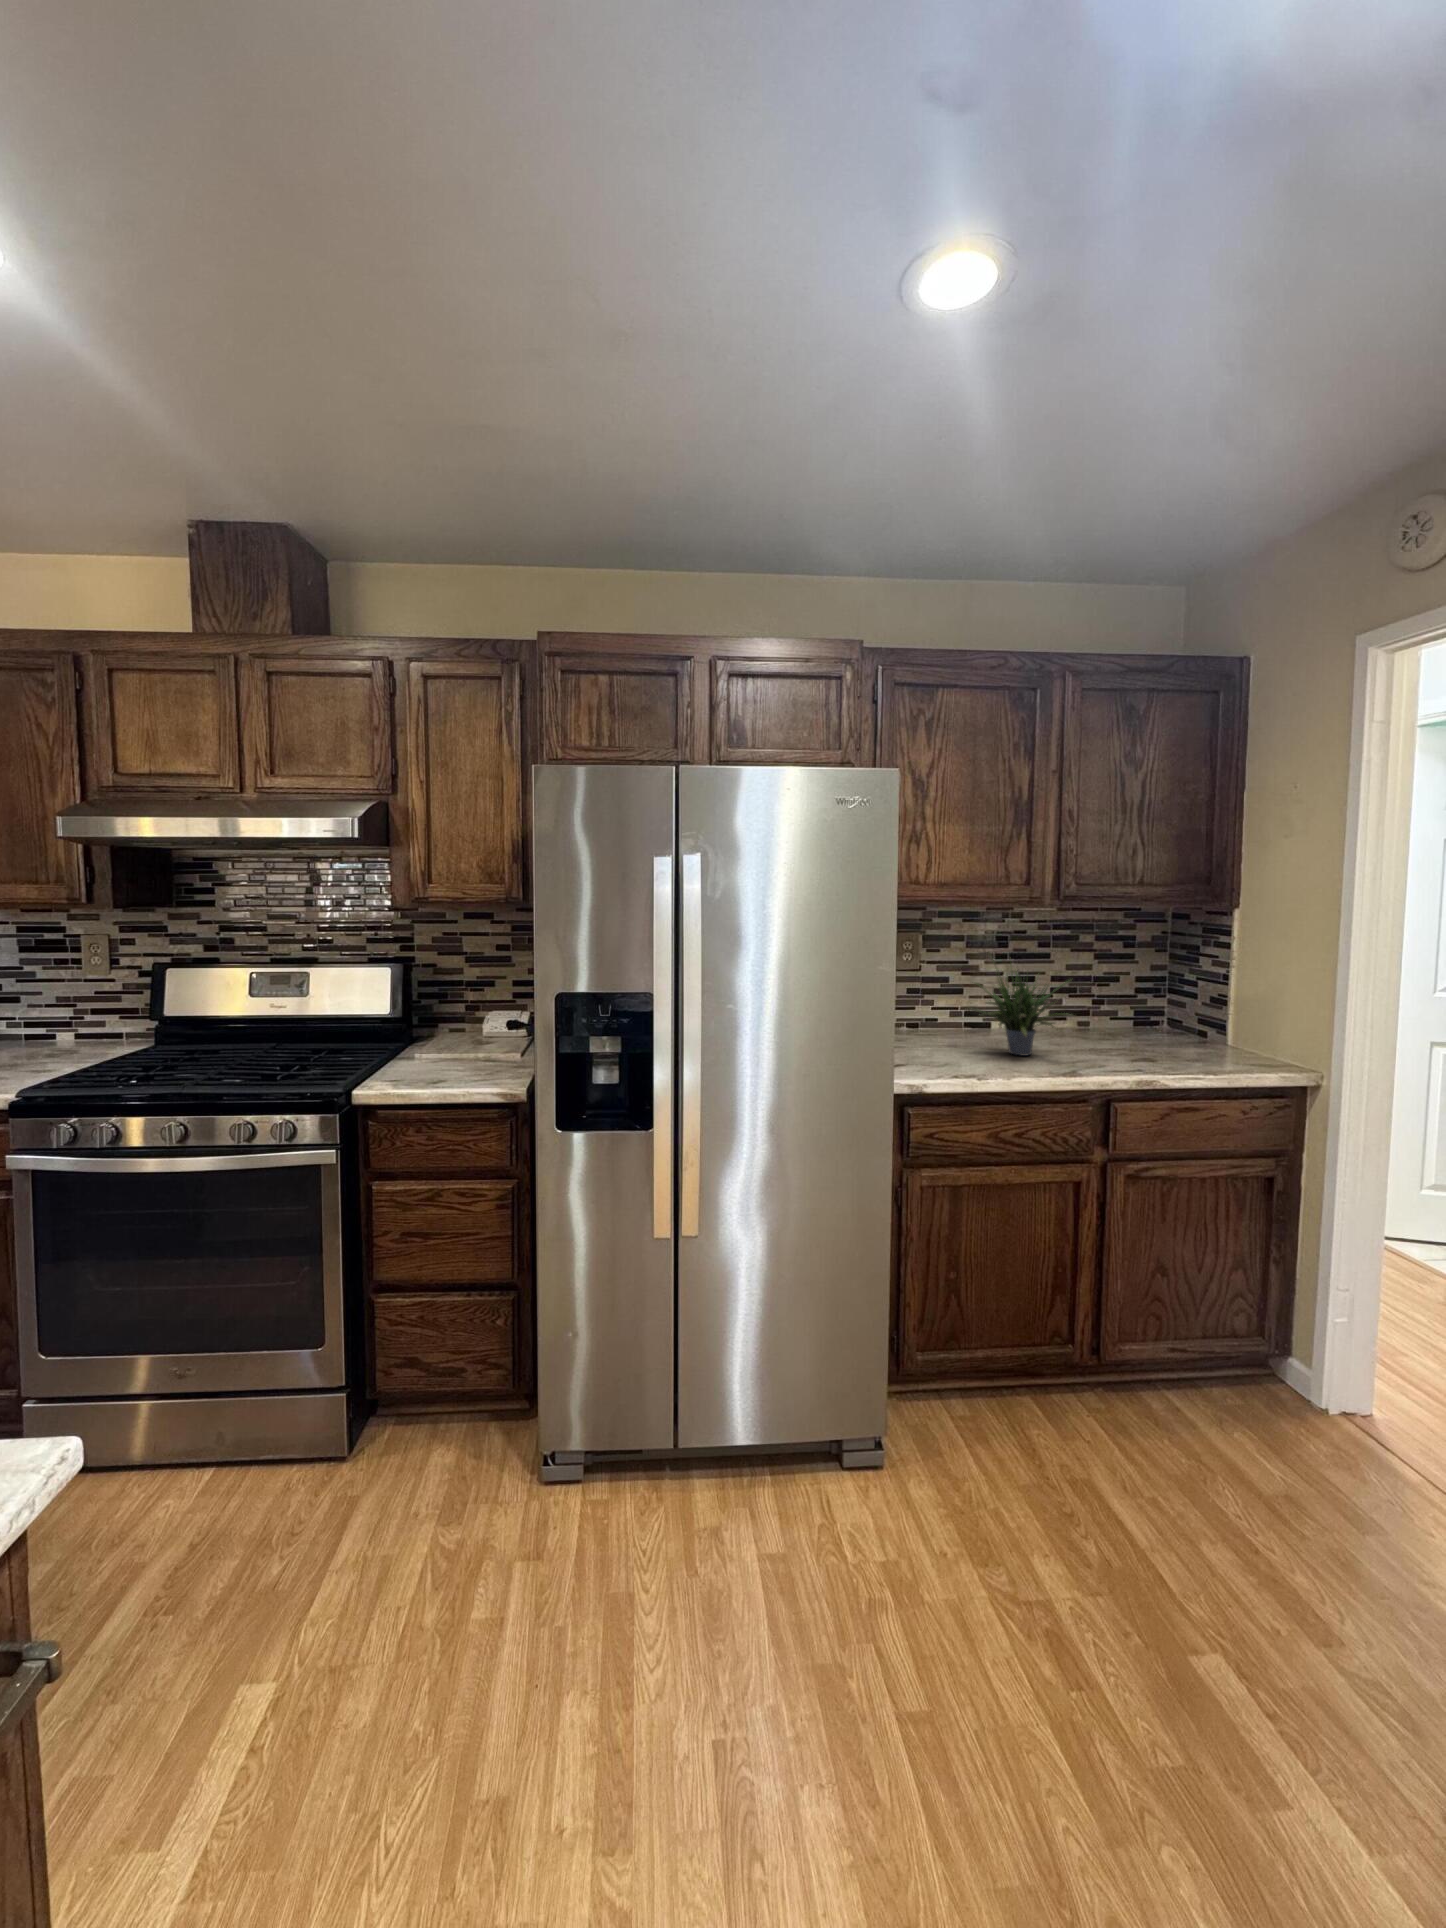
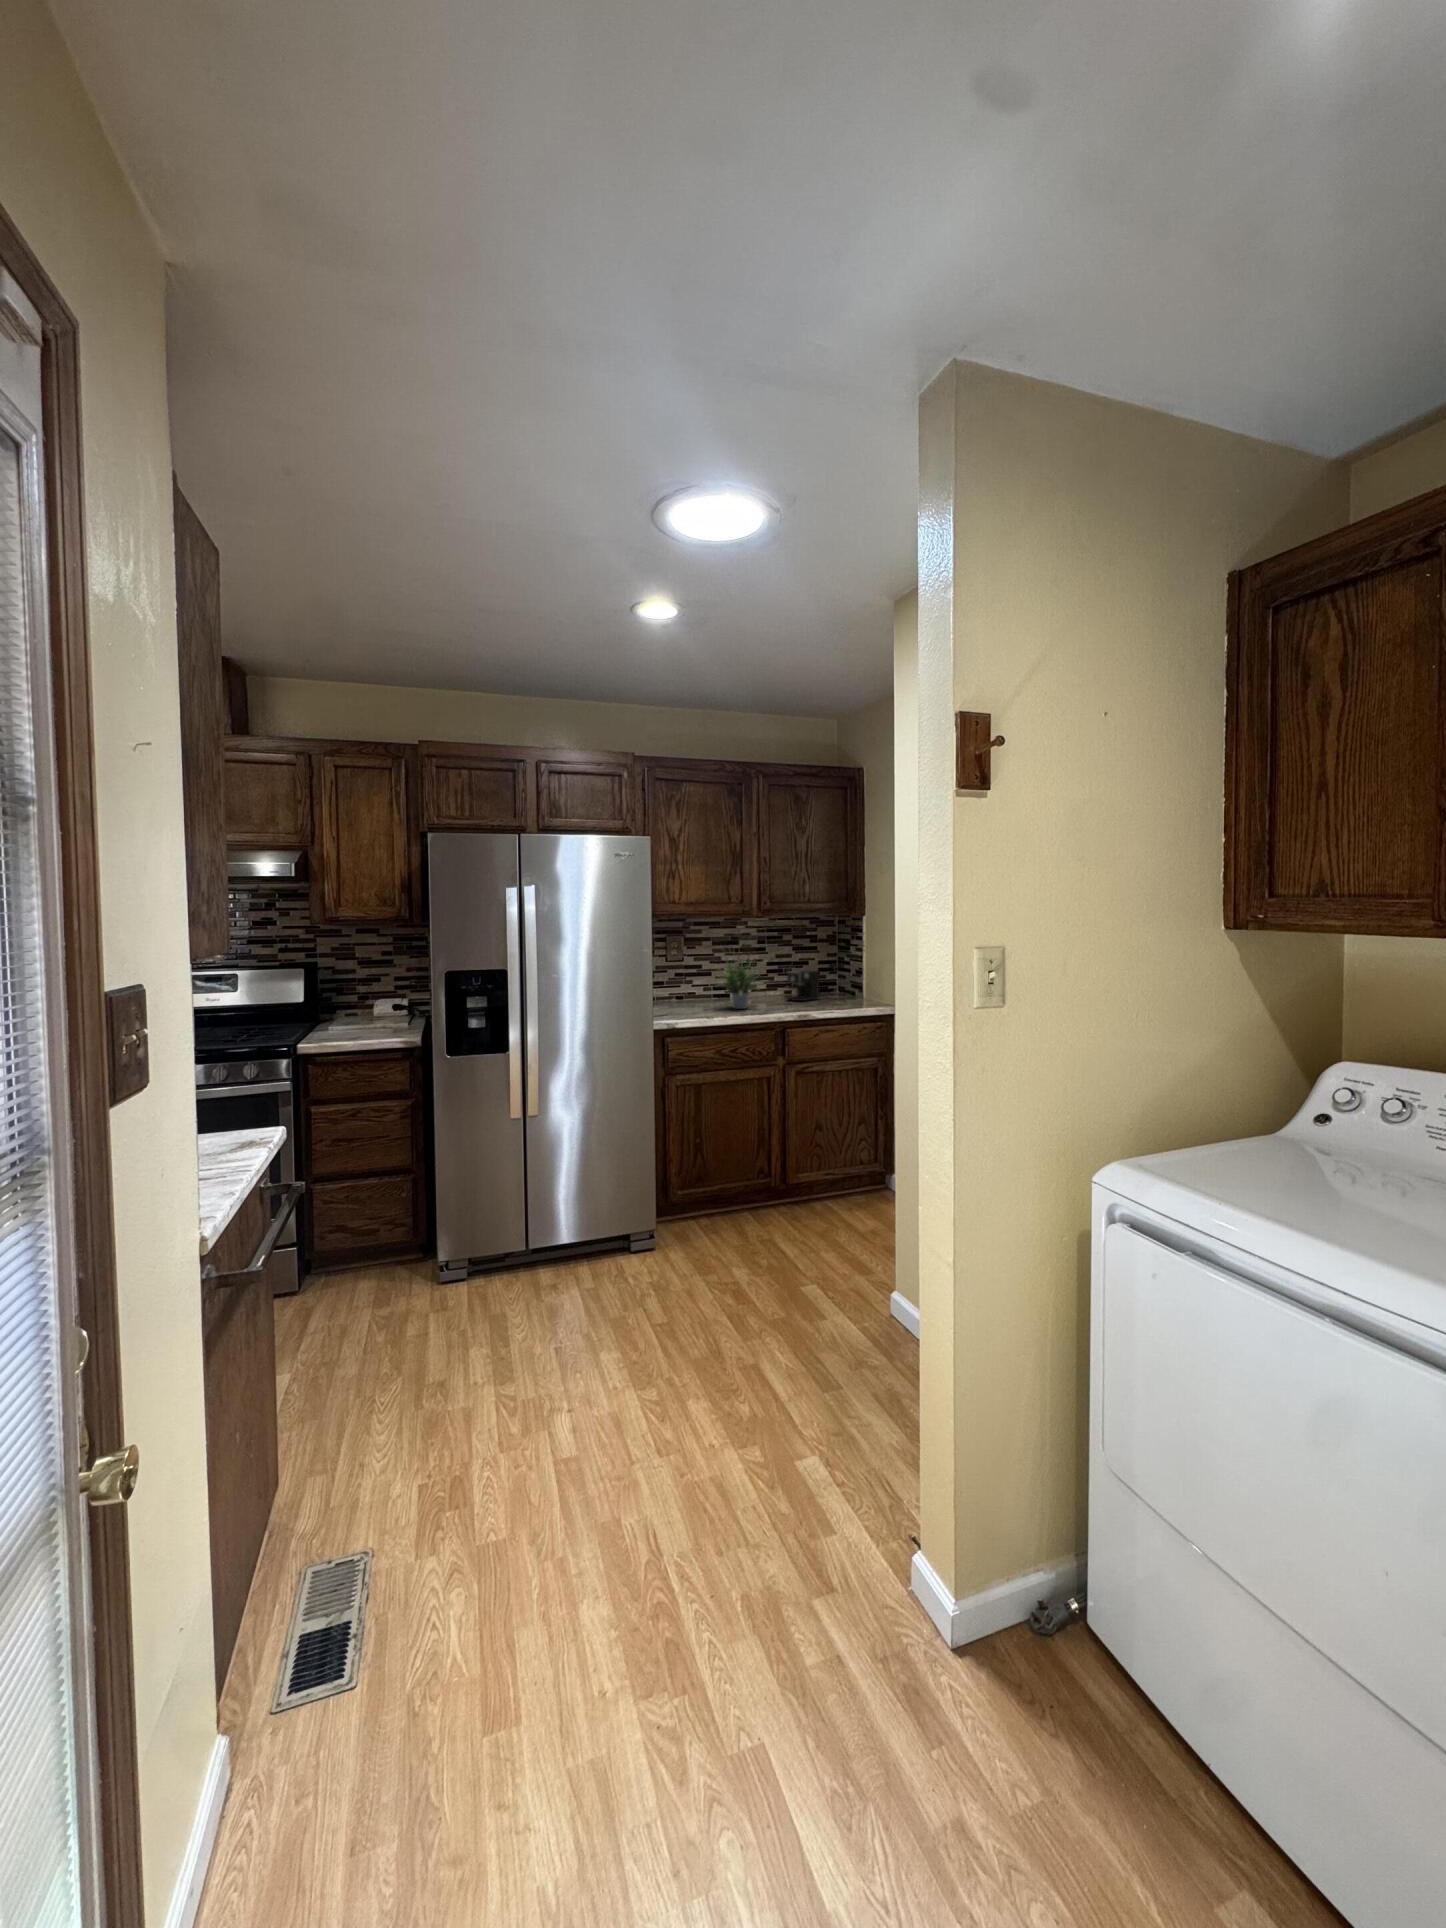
coffee maker: none [1089,992,1199,1048] -> present [787,970,820,1001]

